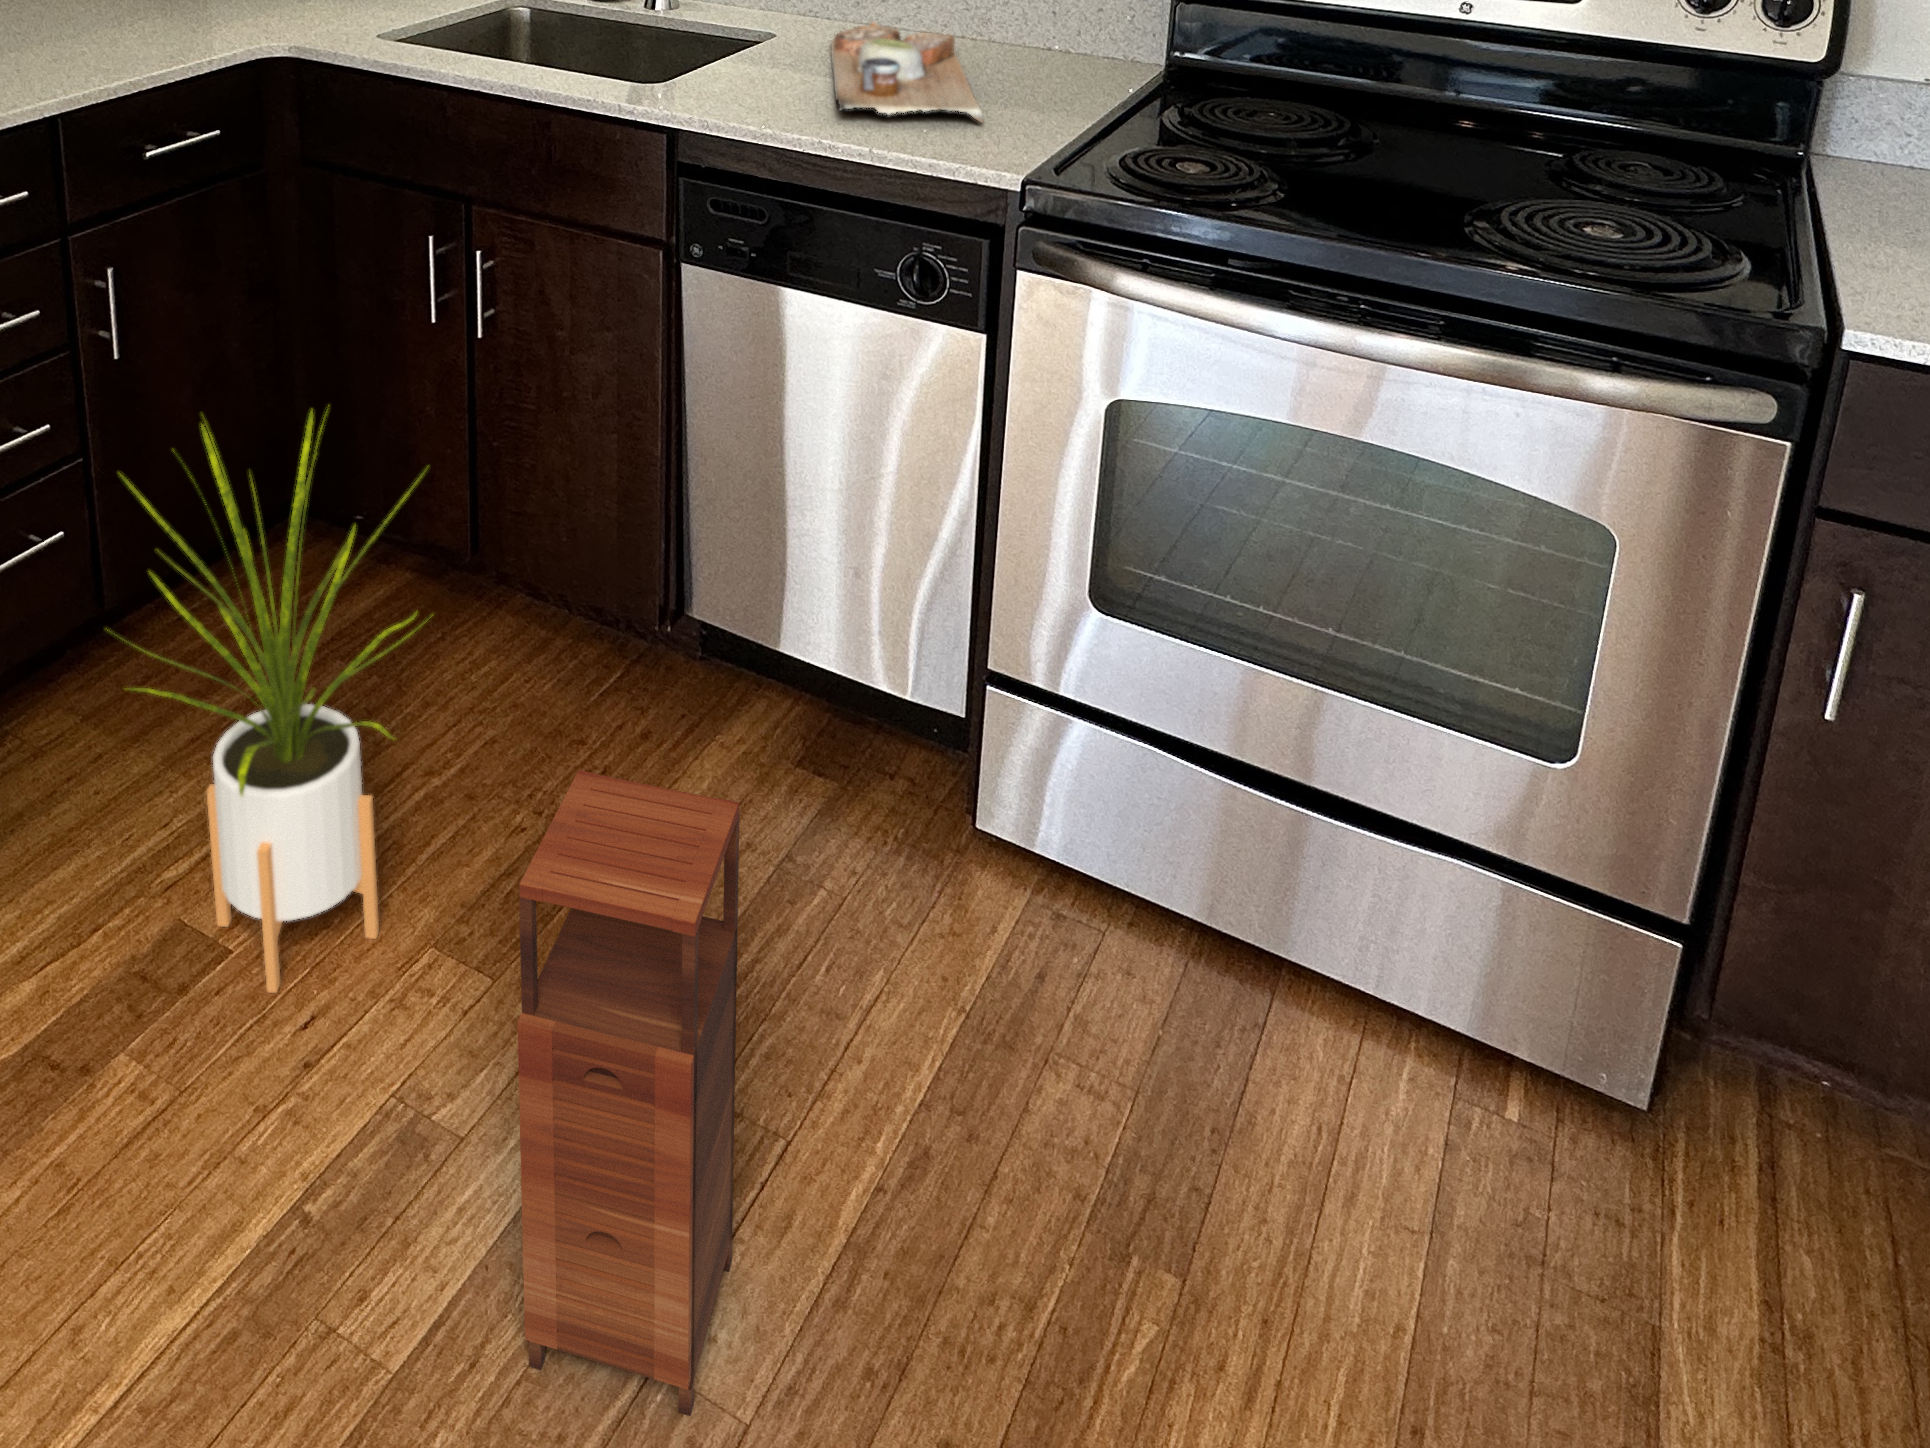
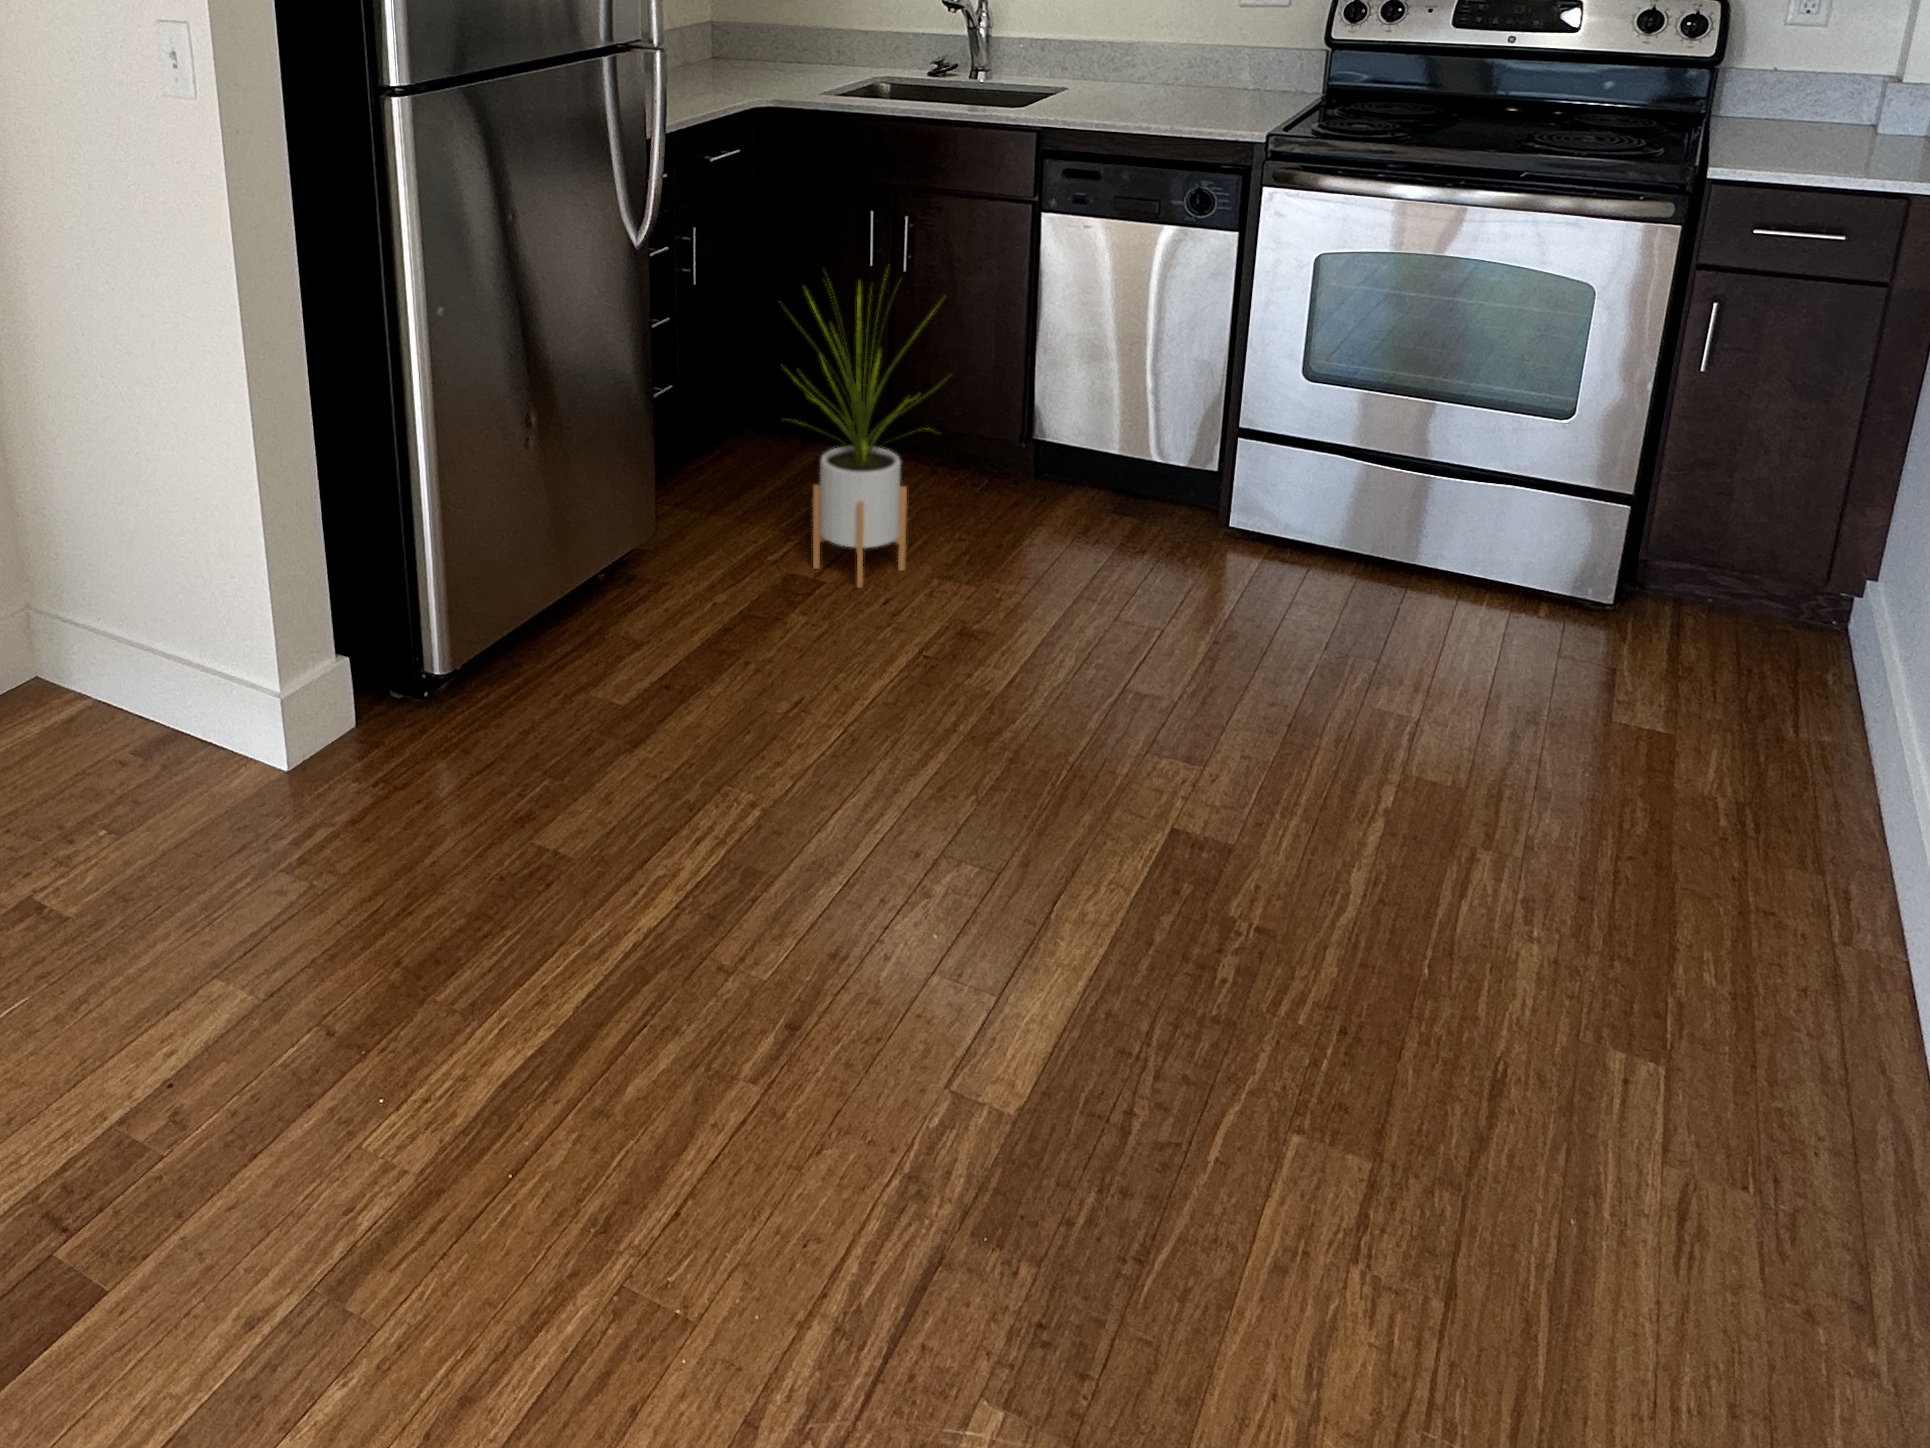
cutting board: present [831,23,983,122] -> none [1109,76,1228,118]
storage cabinet: present [518,770,740,1416] -> none [1063,396,1167,694]

